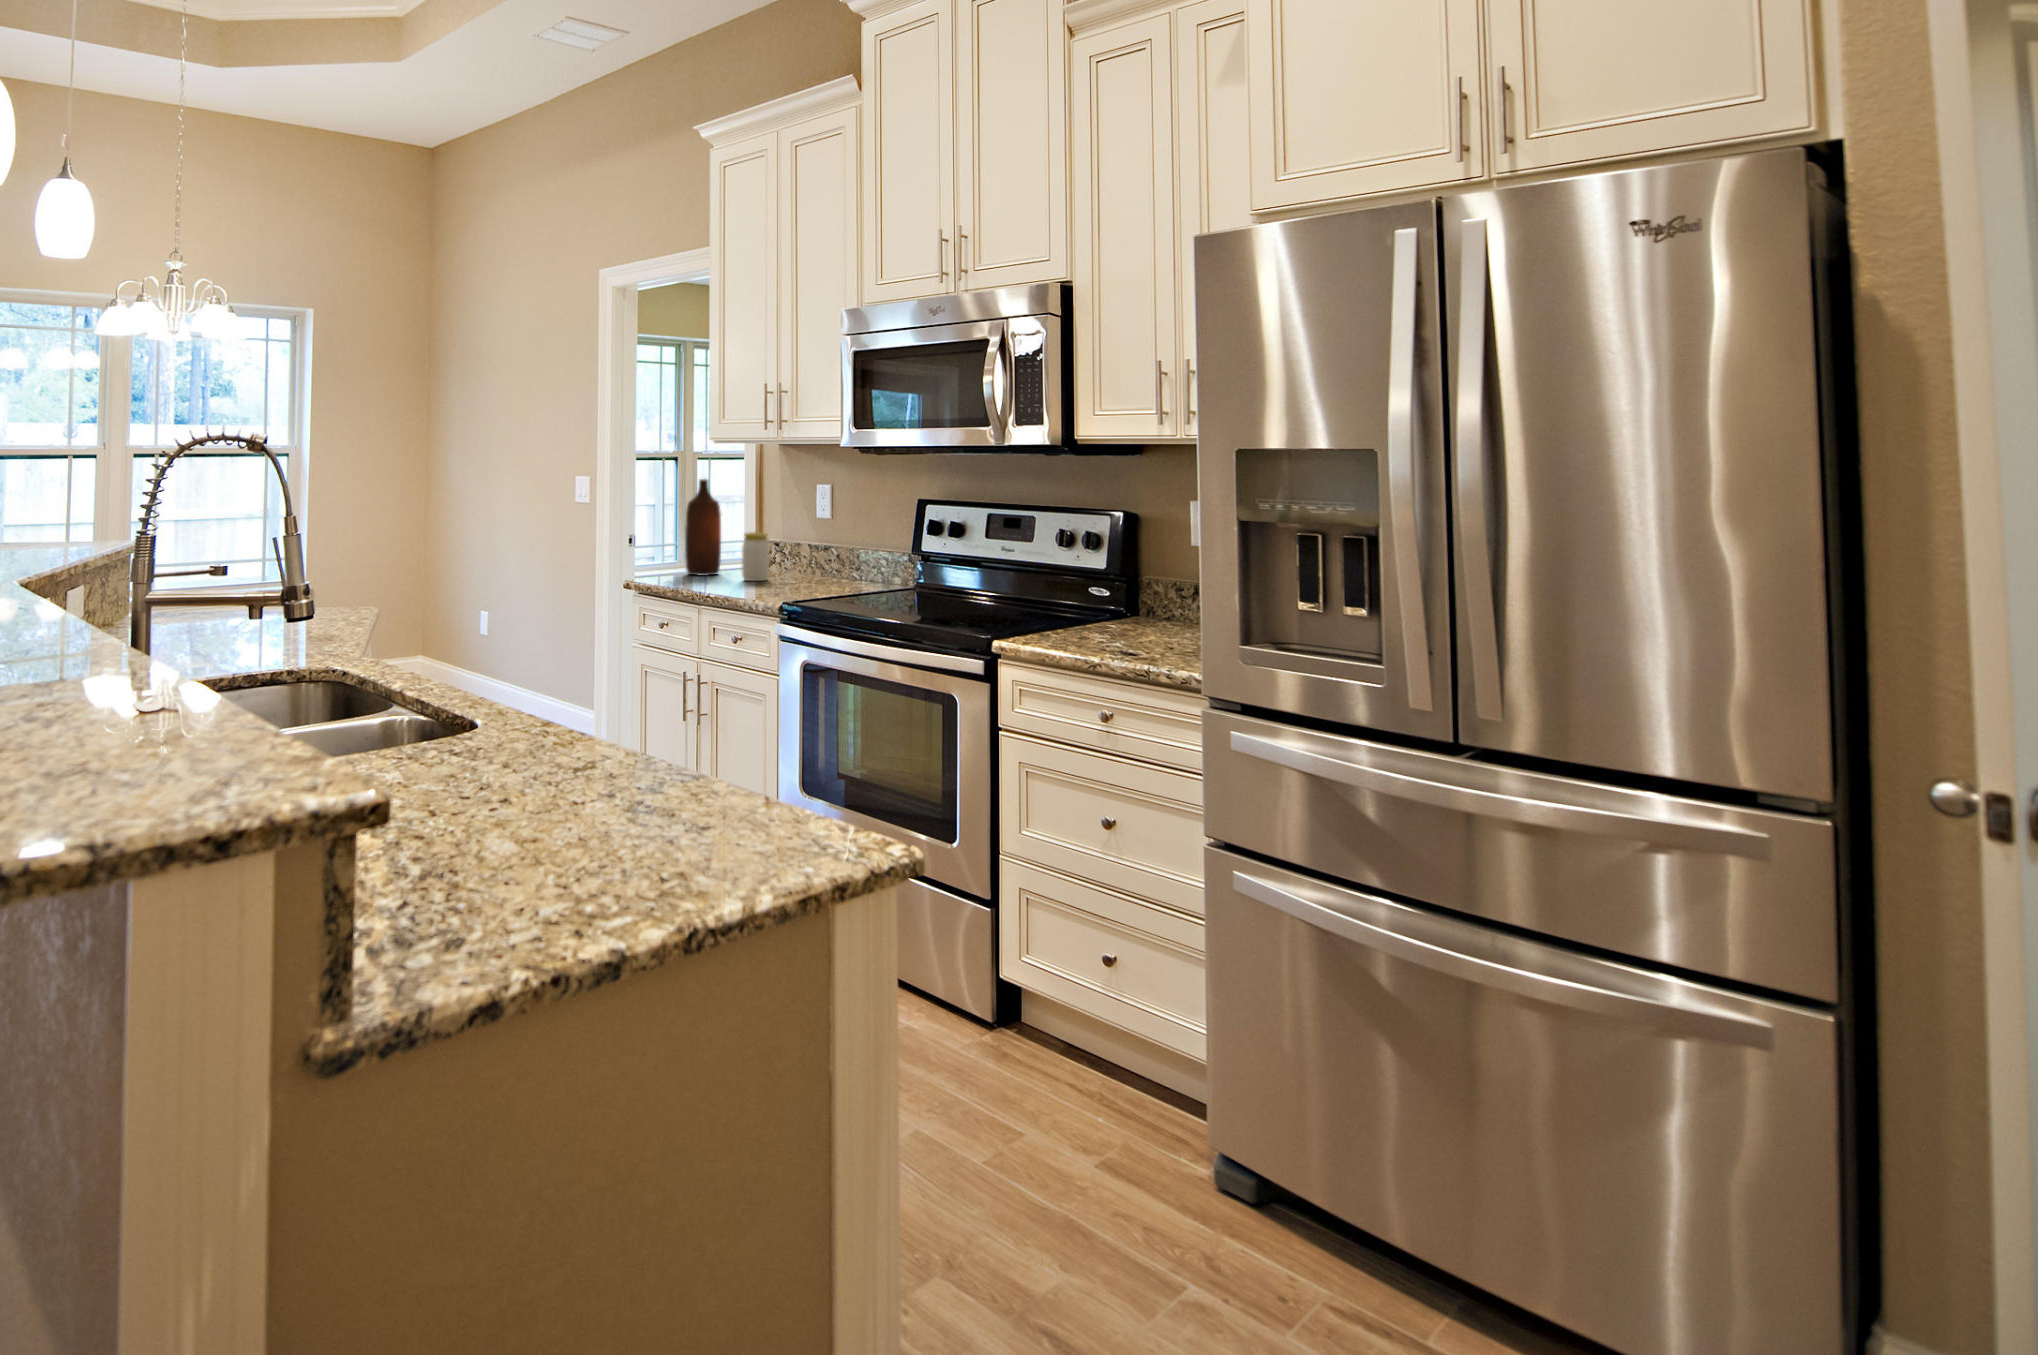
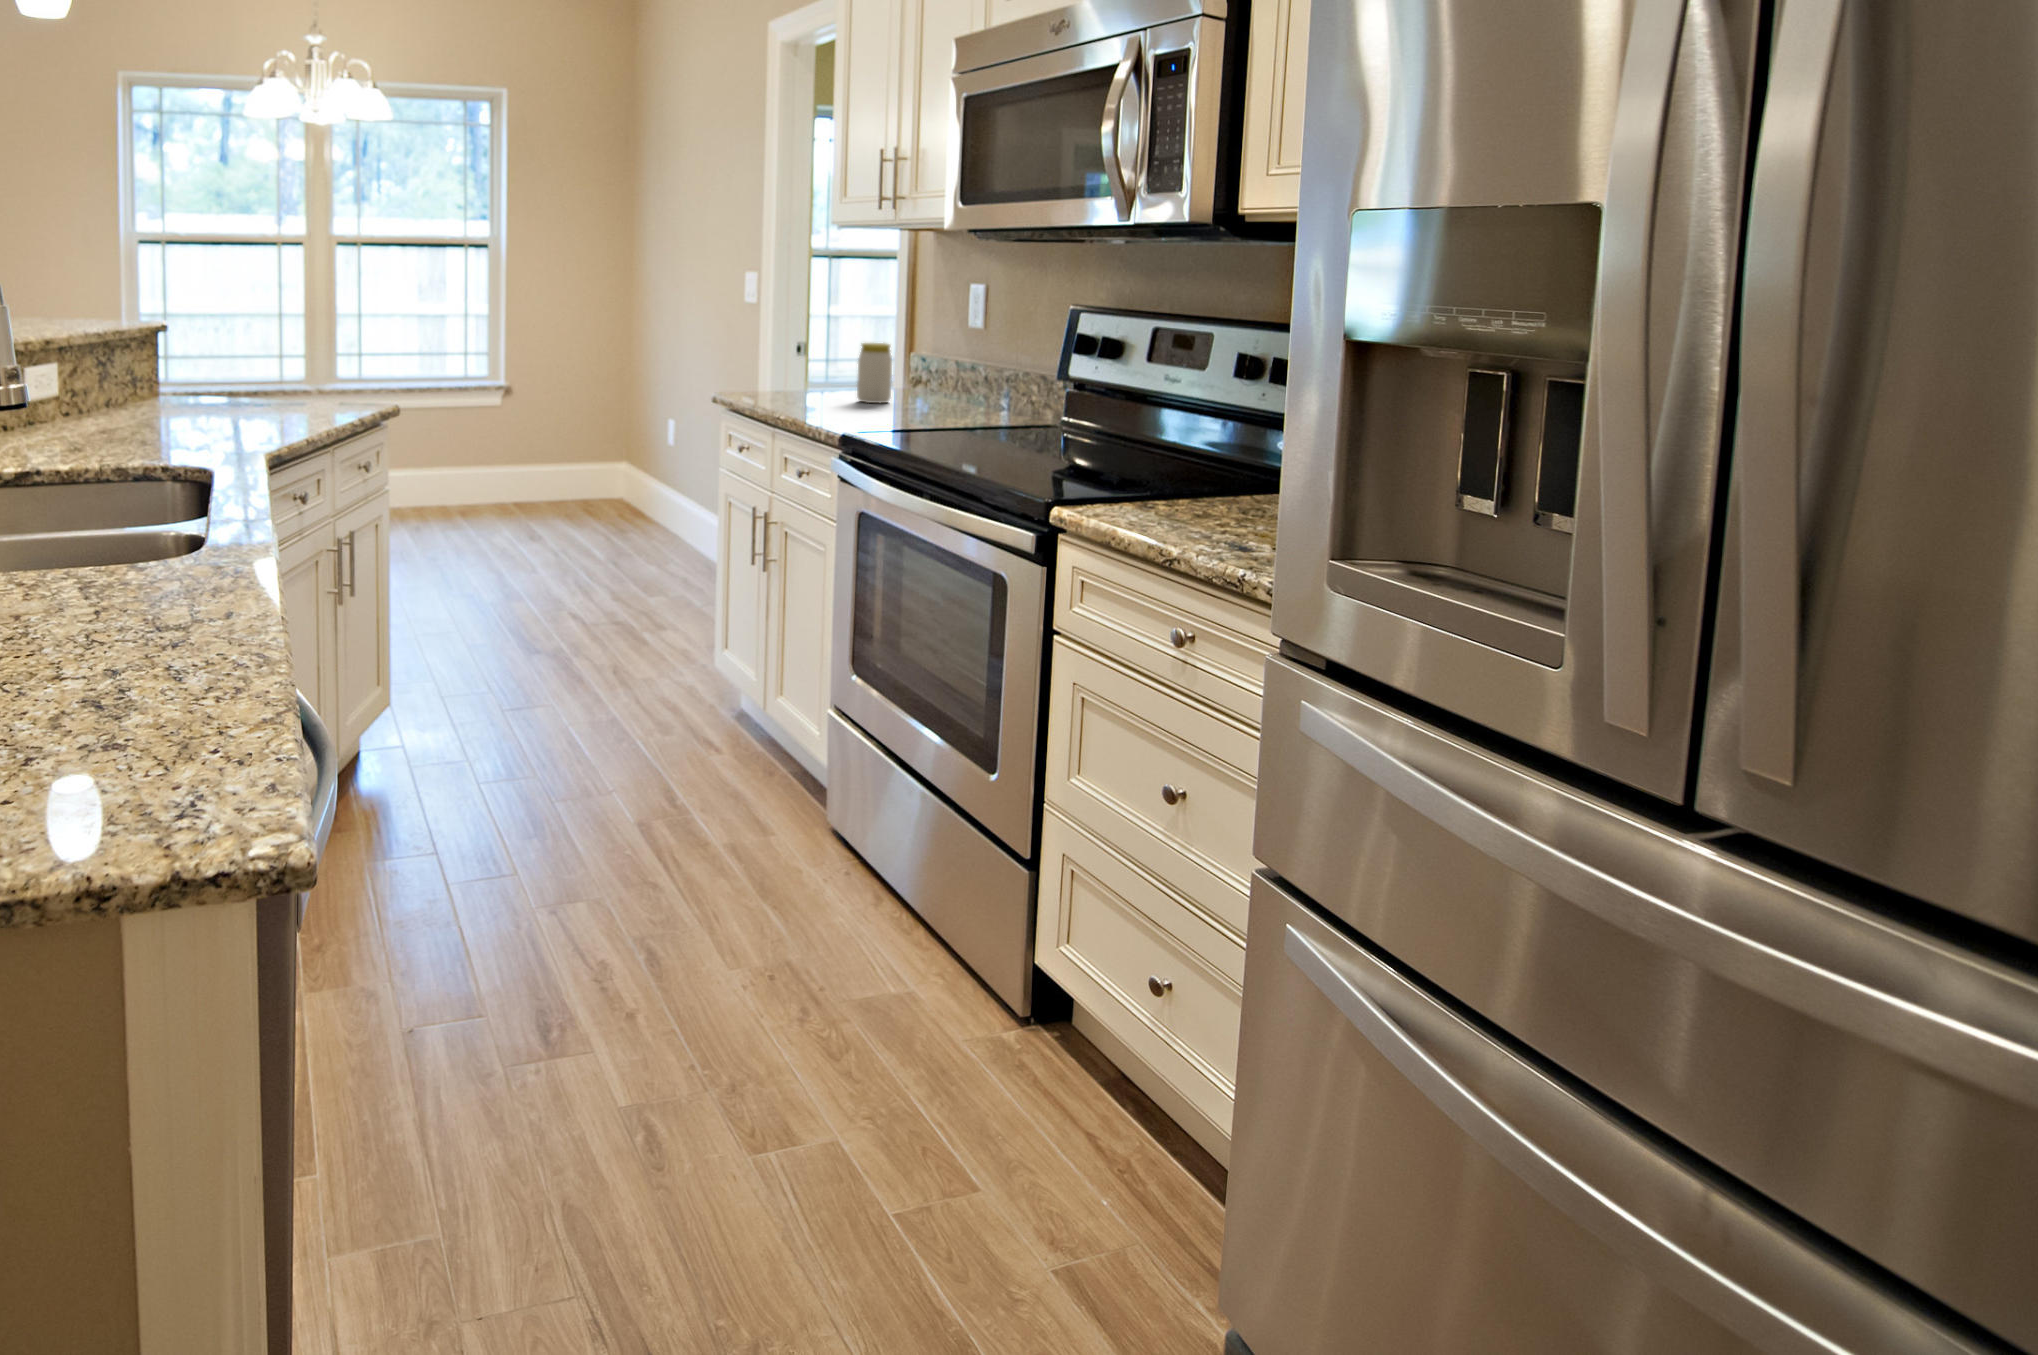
bottle: present [685,479,721,576] -> none [803,276,849,393]

